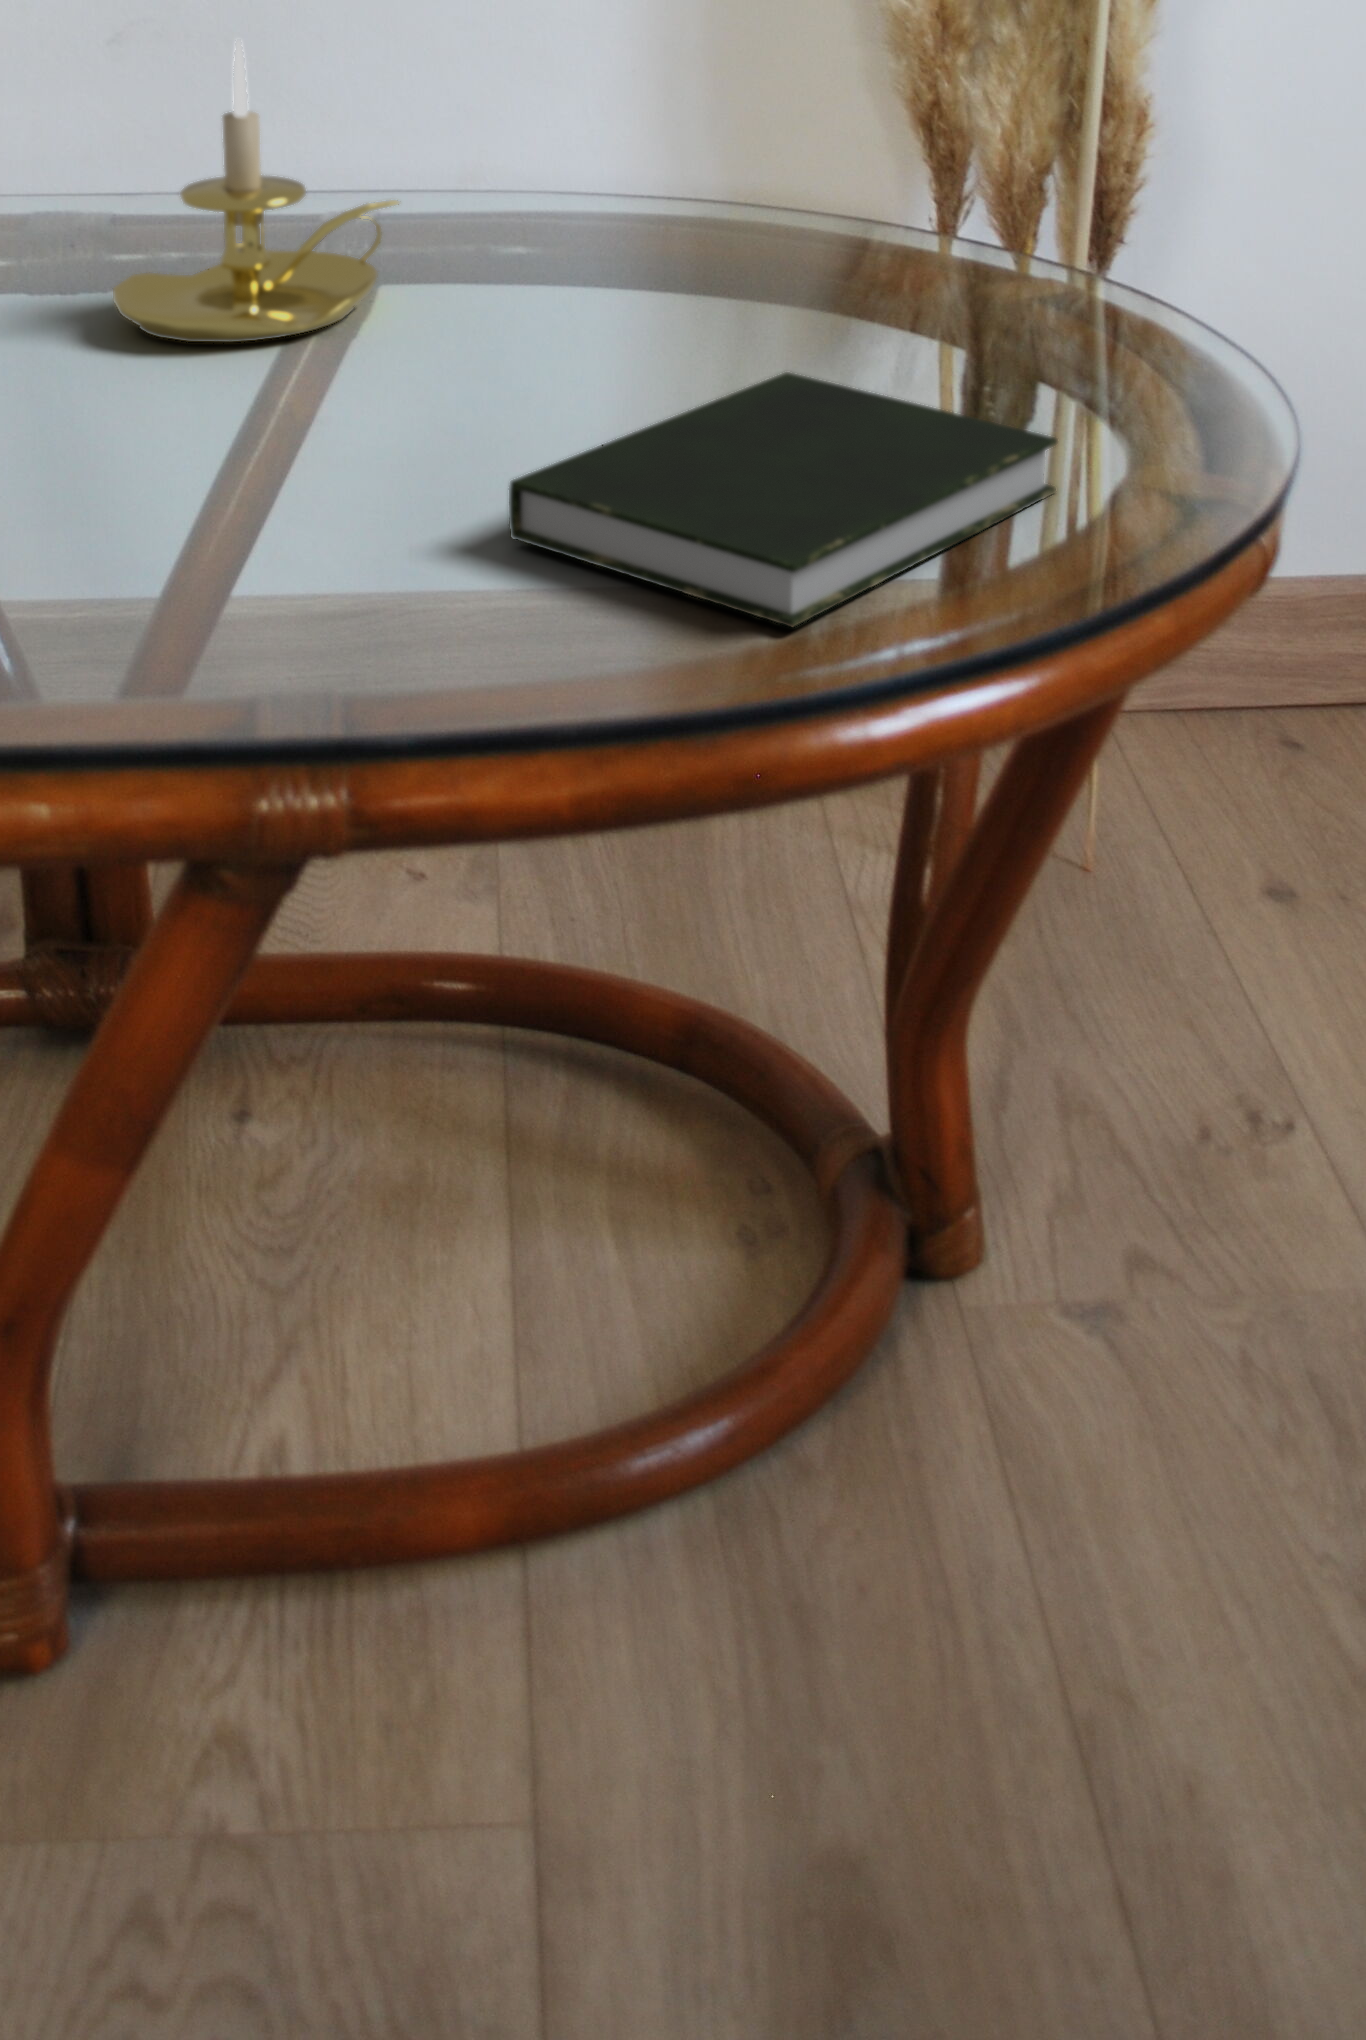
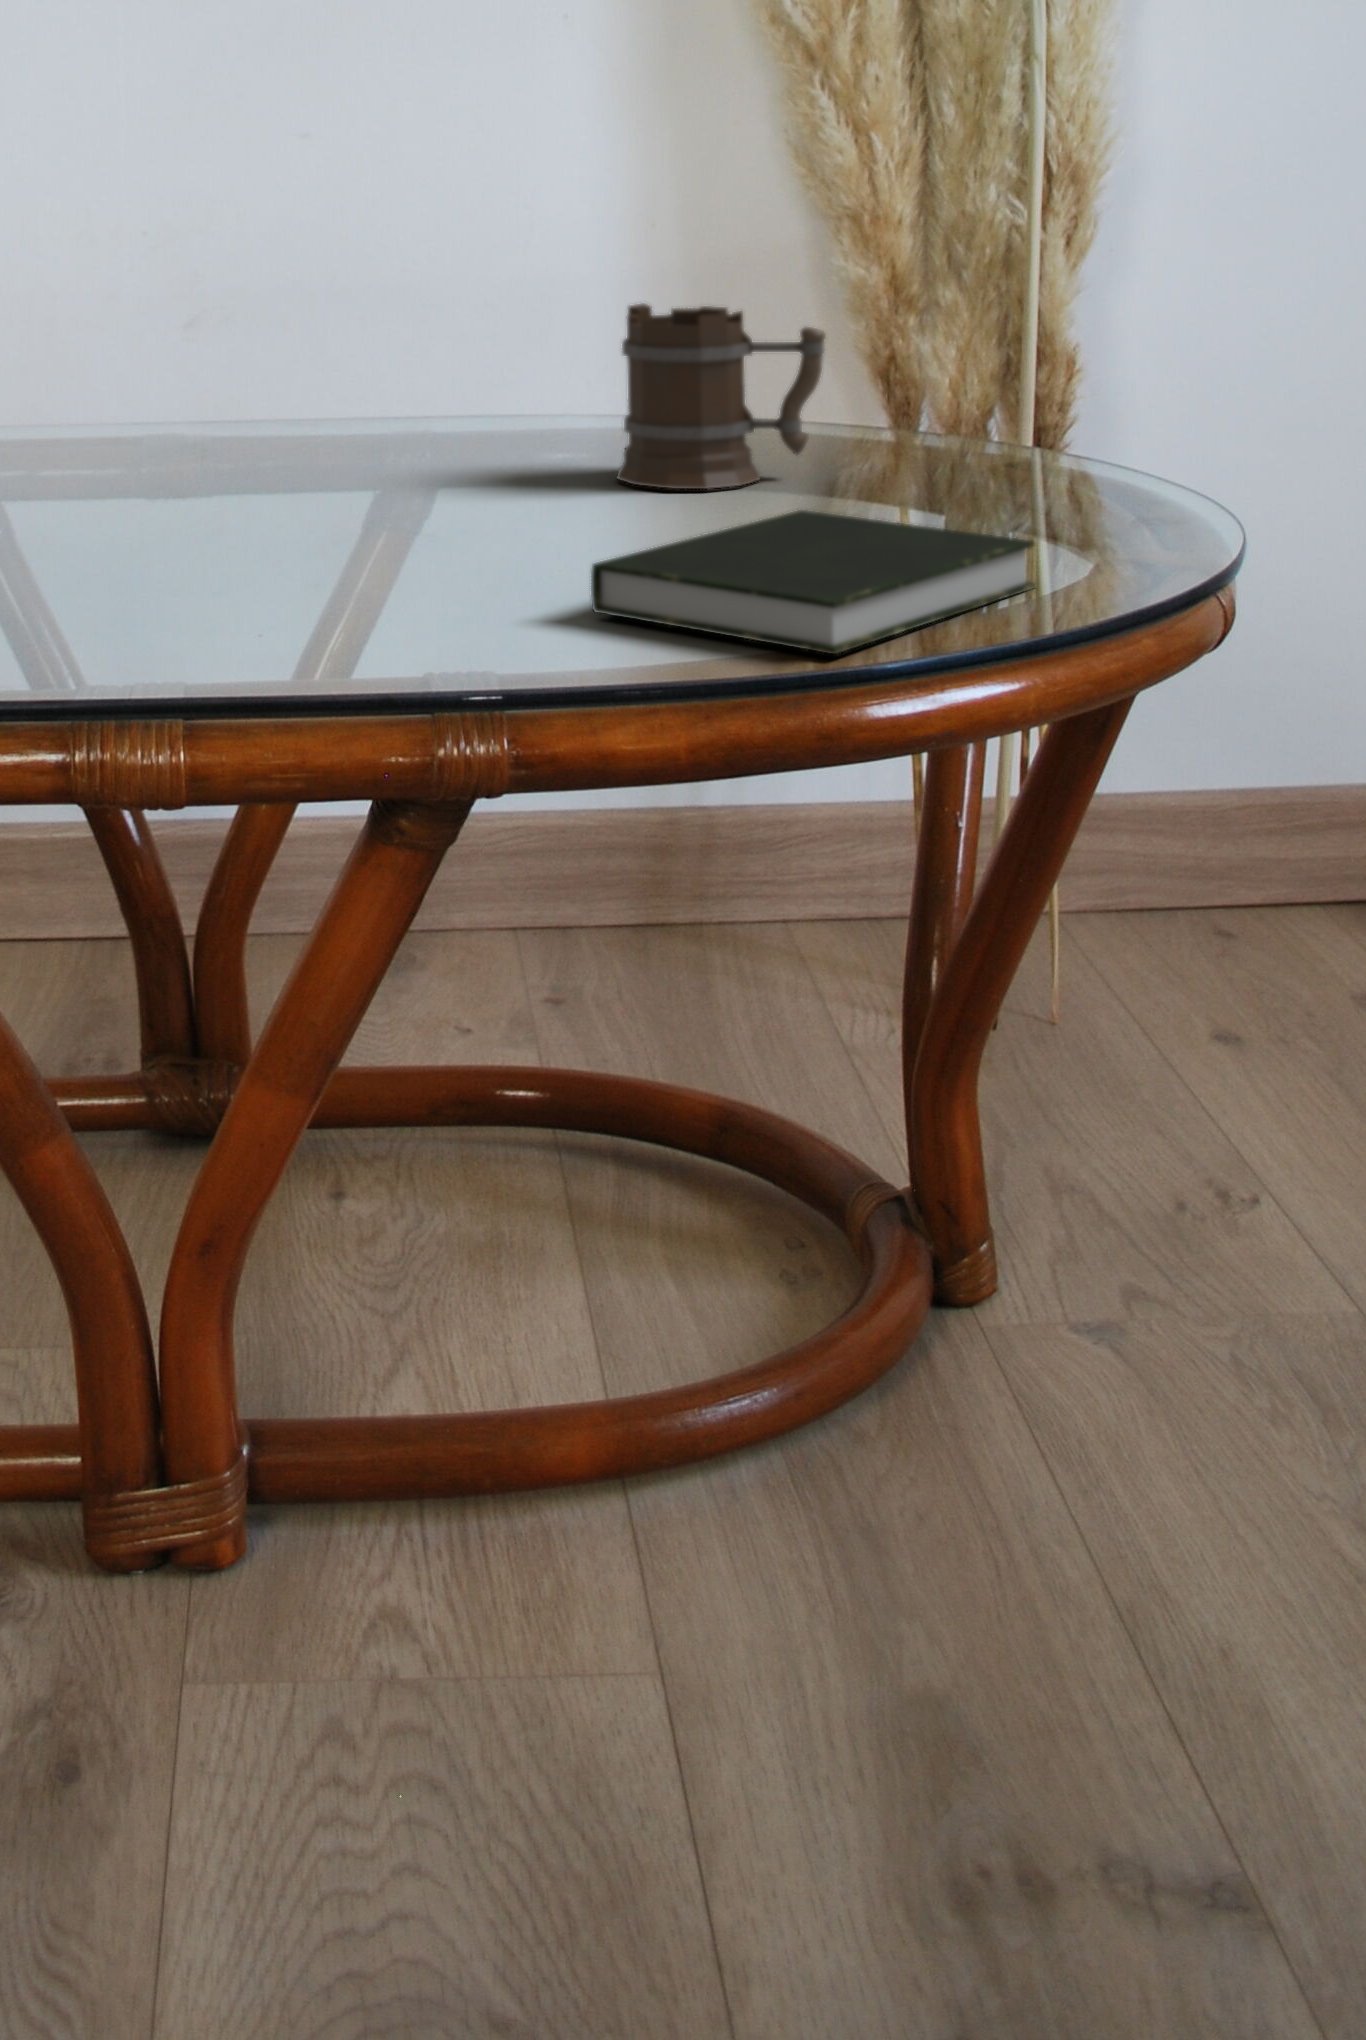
candle holder: present [113,41,399,342] -> none [224,271,454,515]
mug: none [591,70,844,302] -> present [617,304,826,489]

